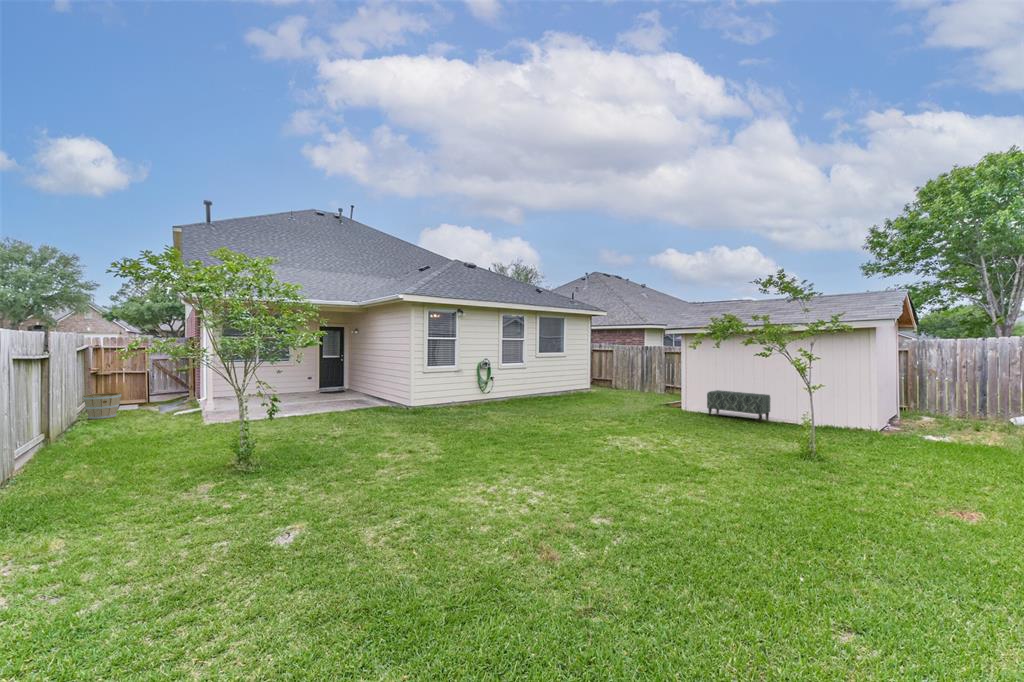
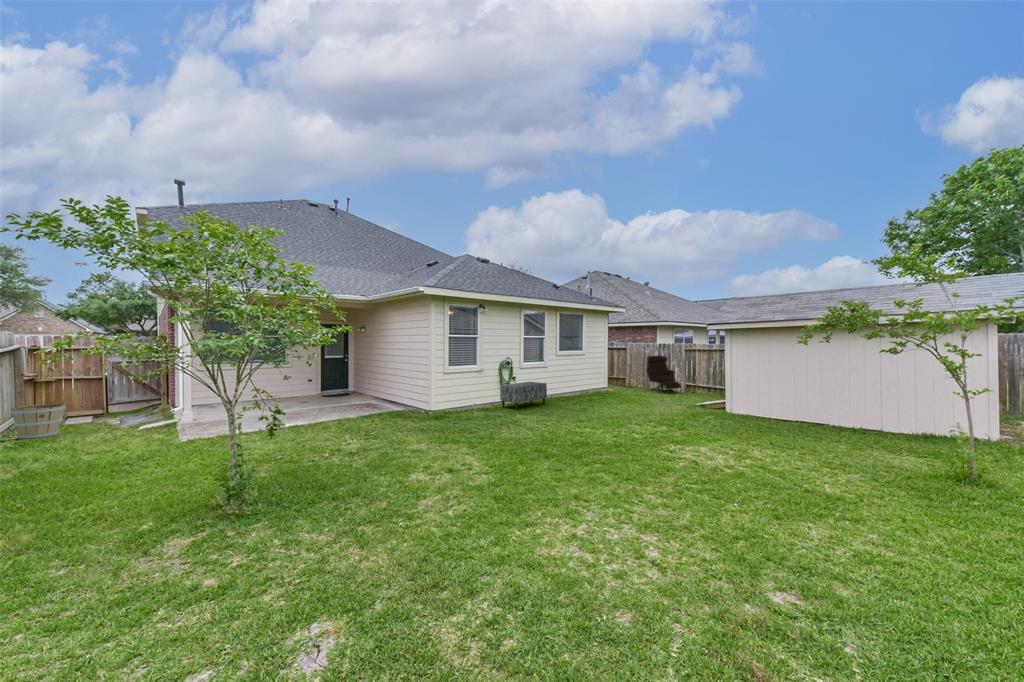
lounge chair: none [630,358,660,395] -> present [646,356,681,392]
bench: present [707,390,770,423] -> present [500,382,547,410]

